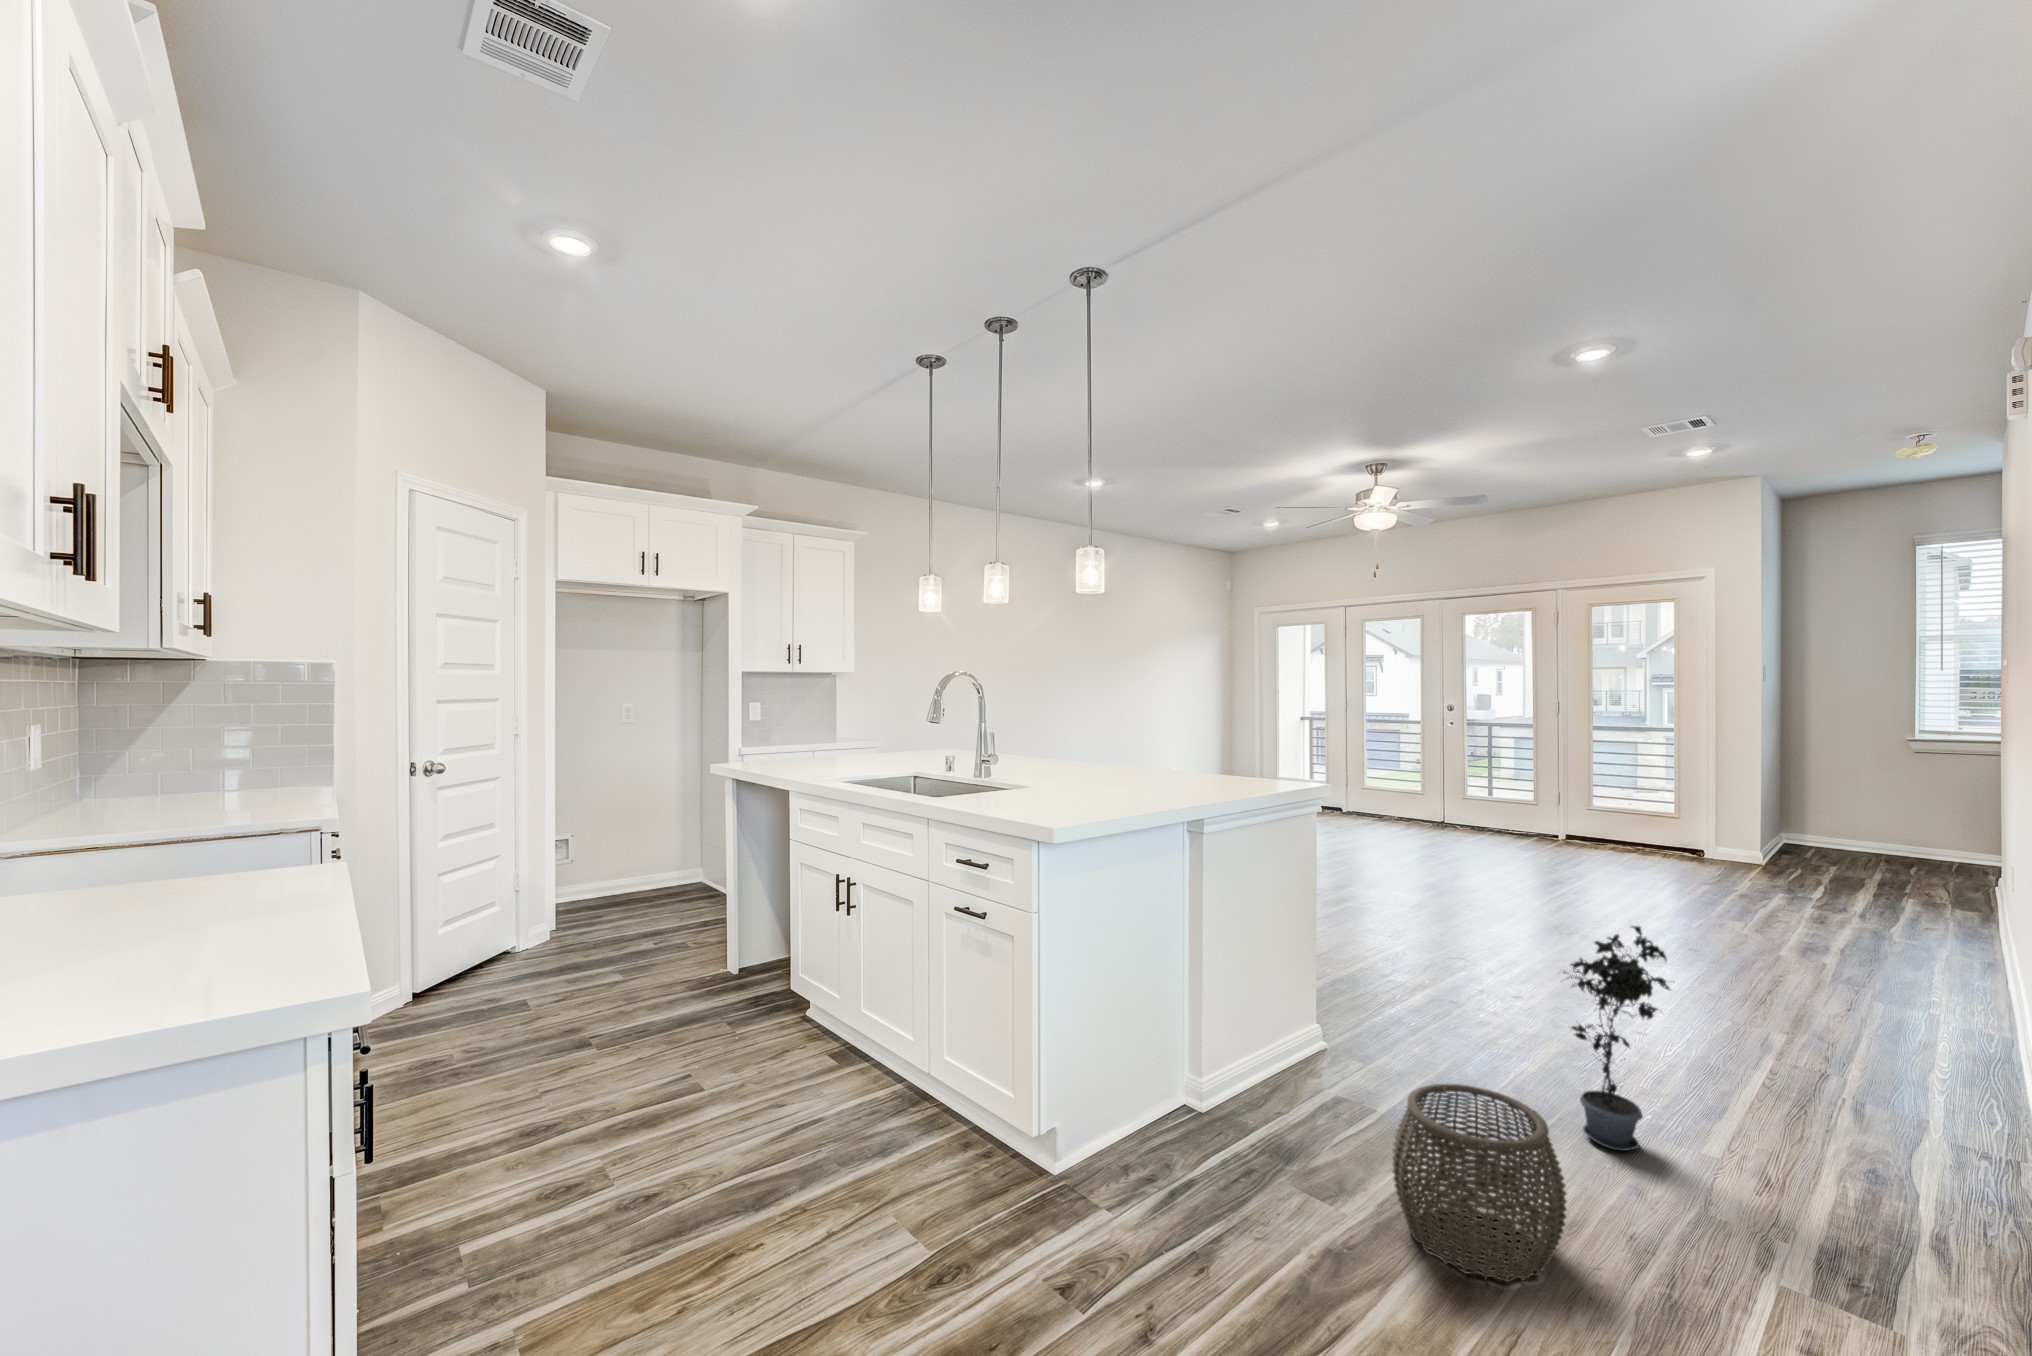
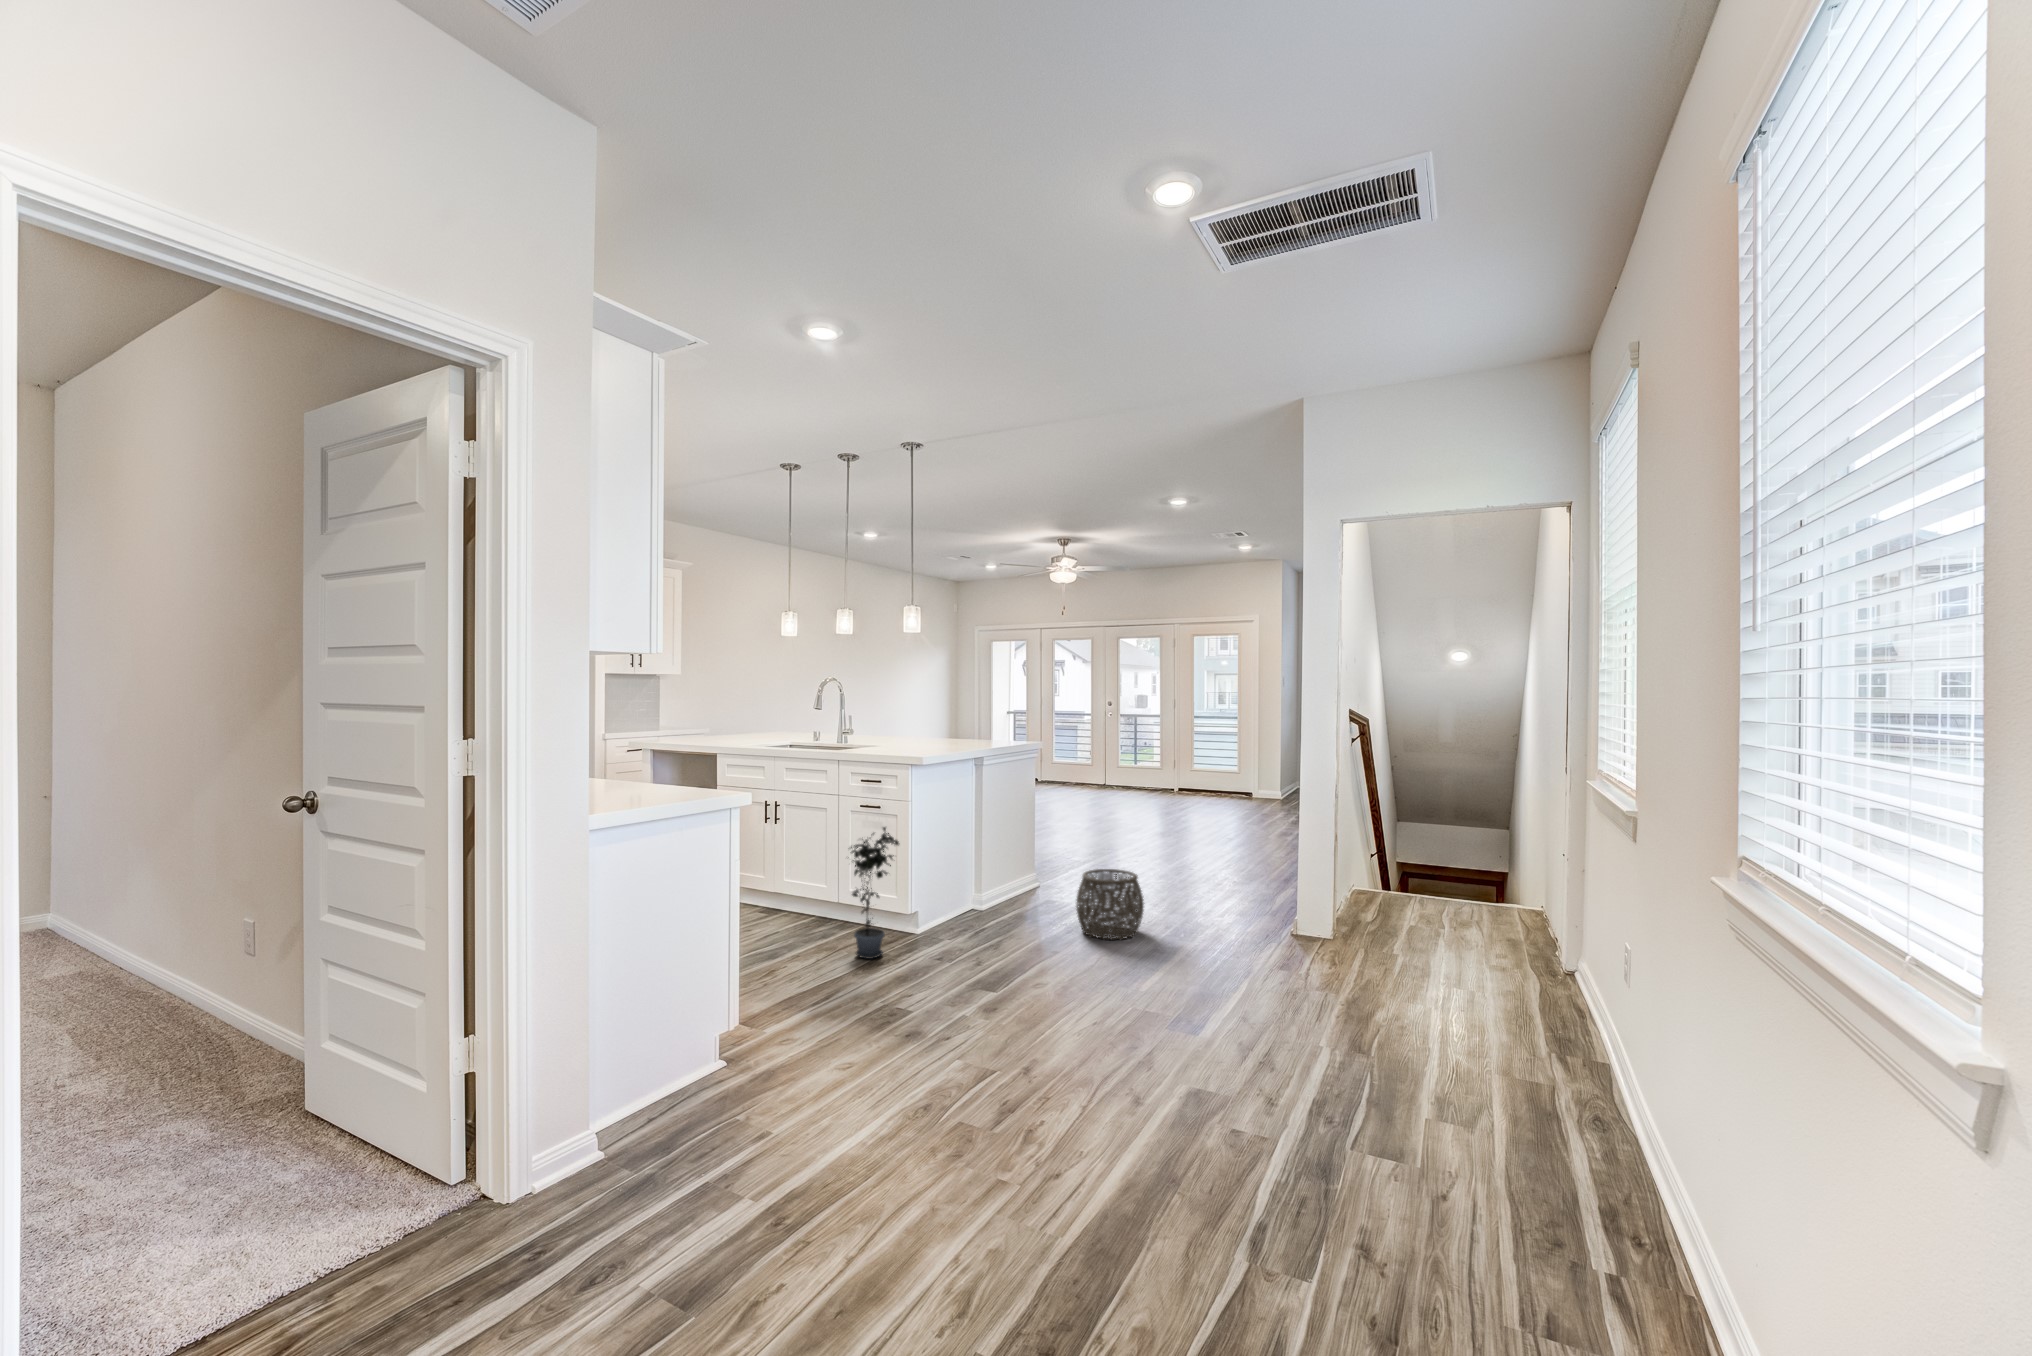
potted plant: present [1565,926,1671,1151] -> present [850,827,899,959]

